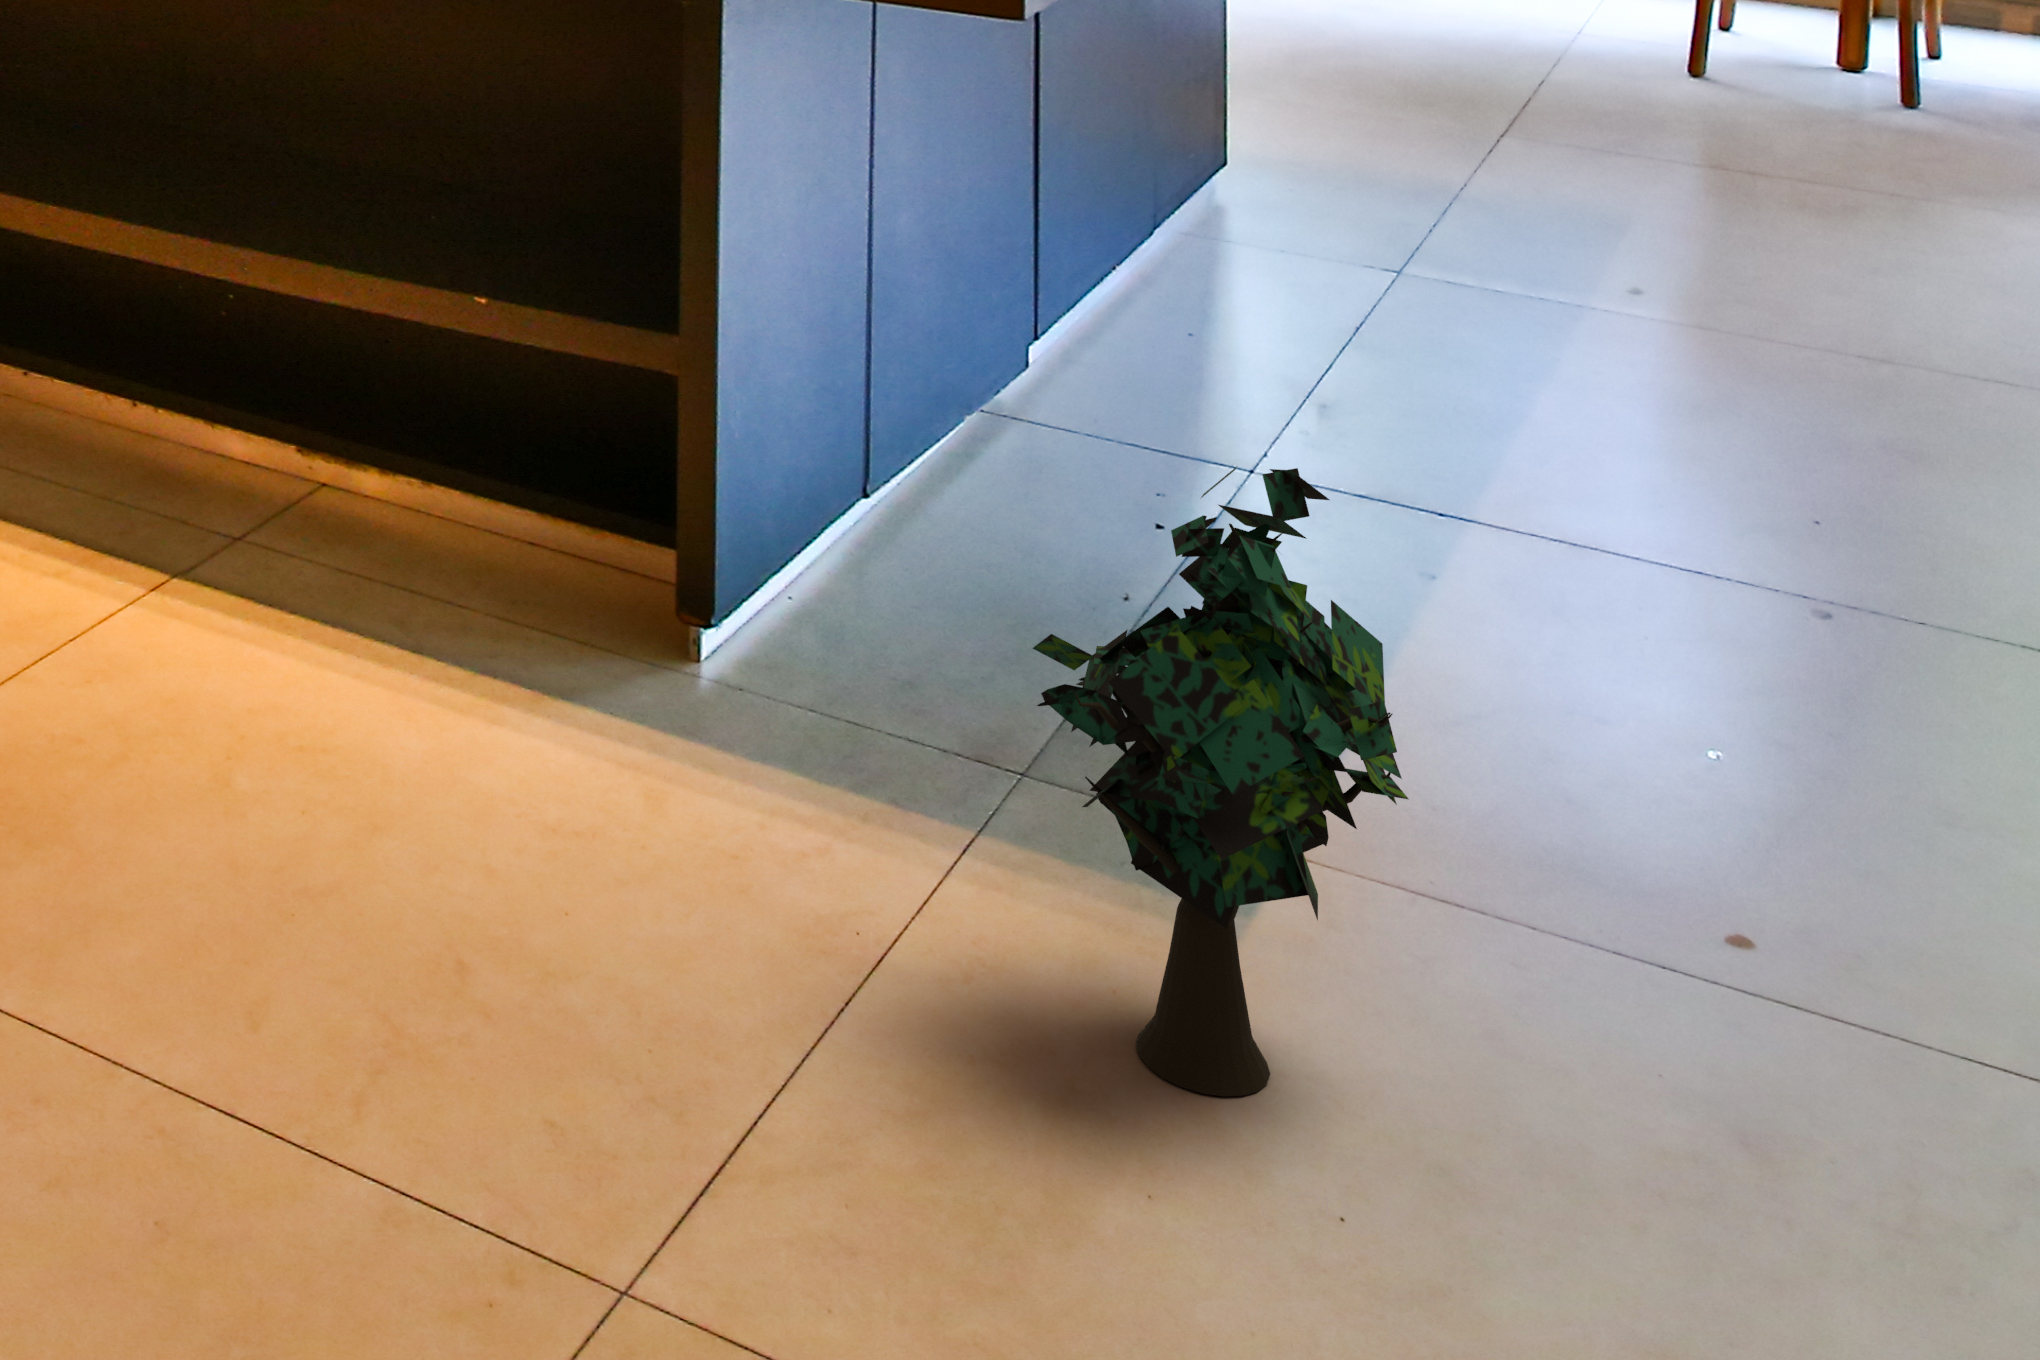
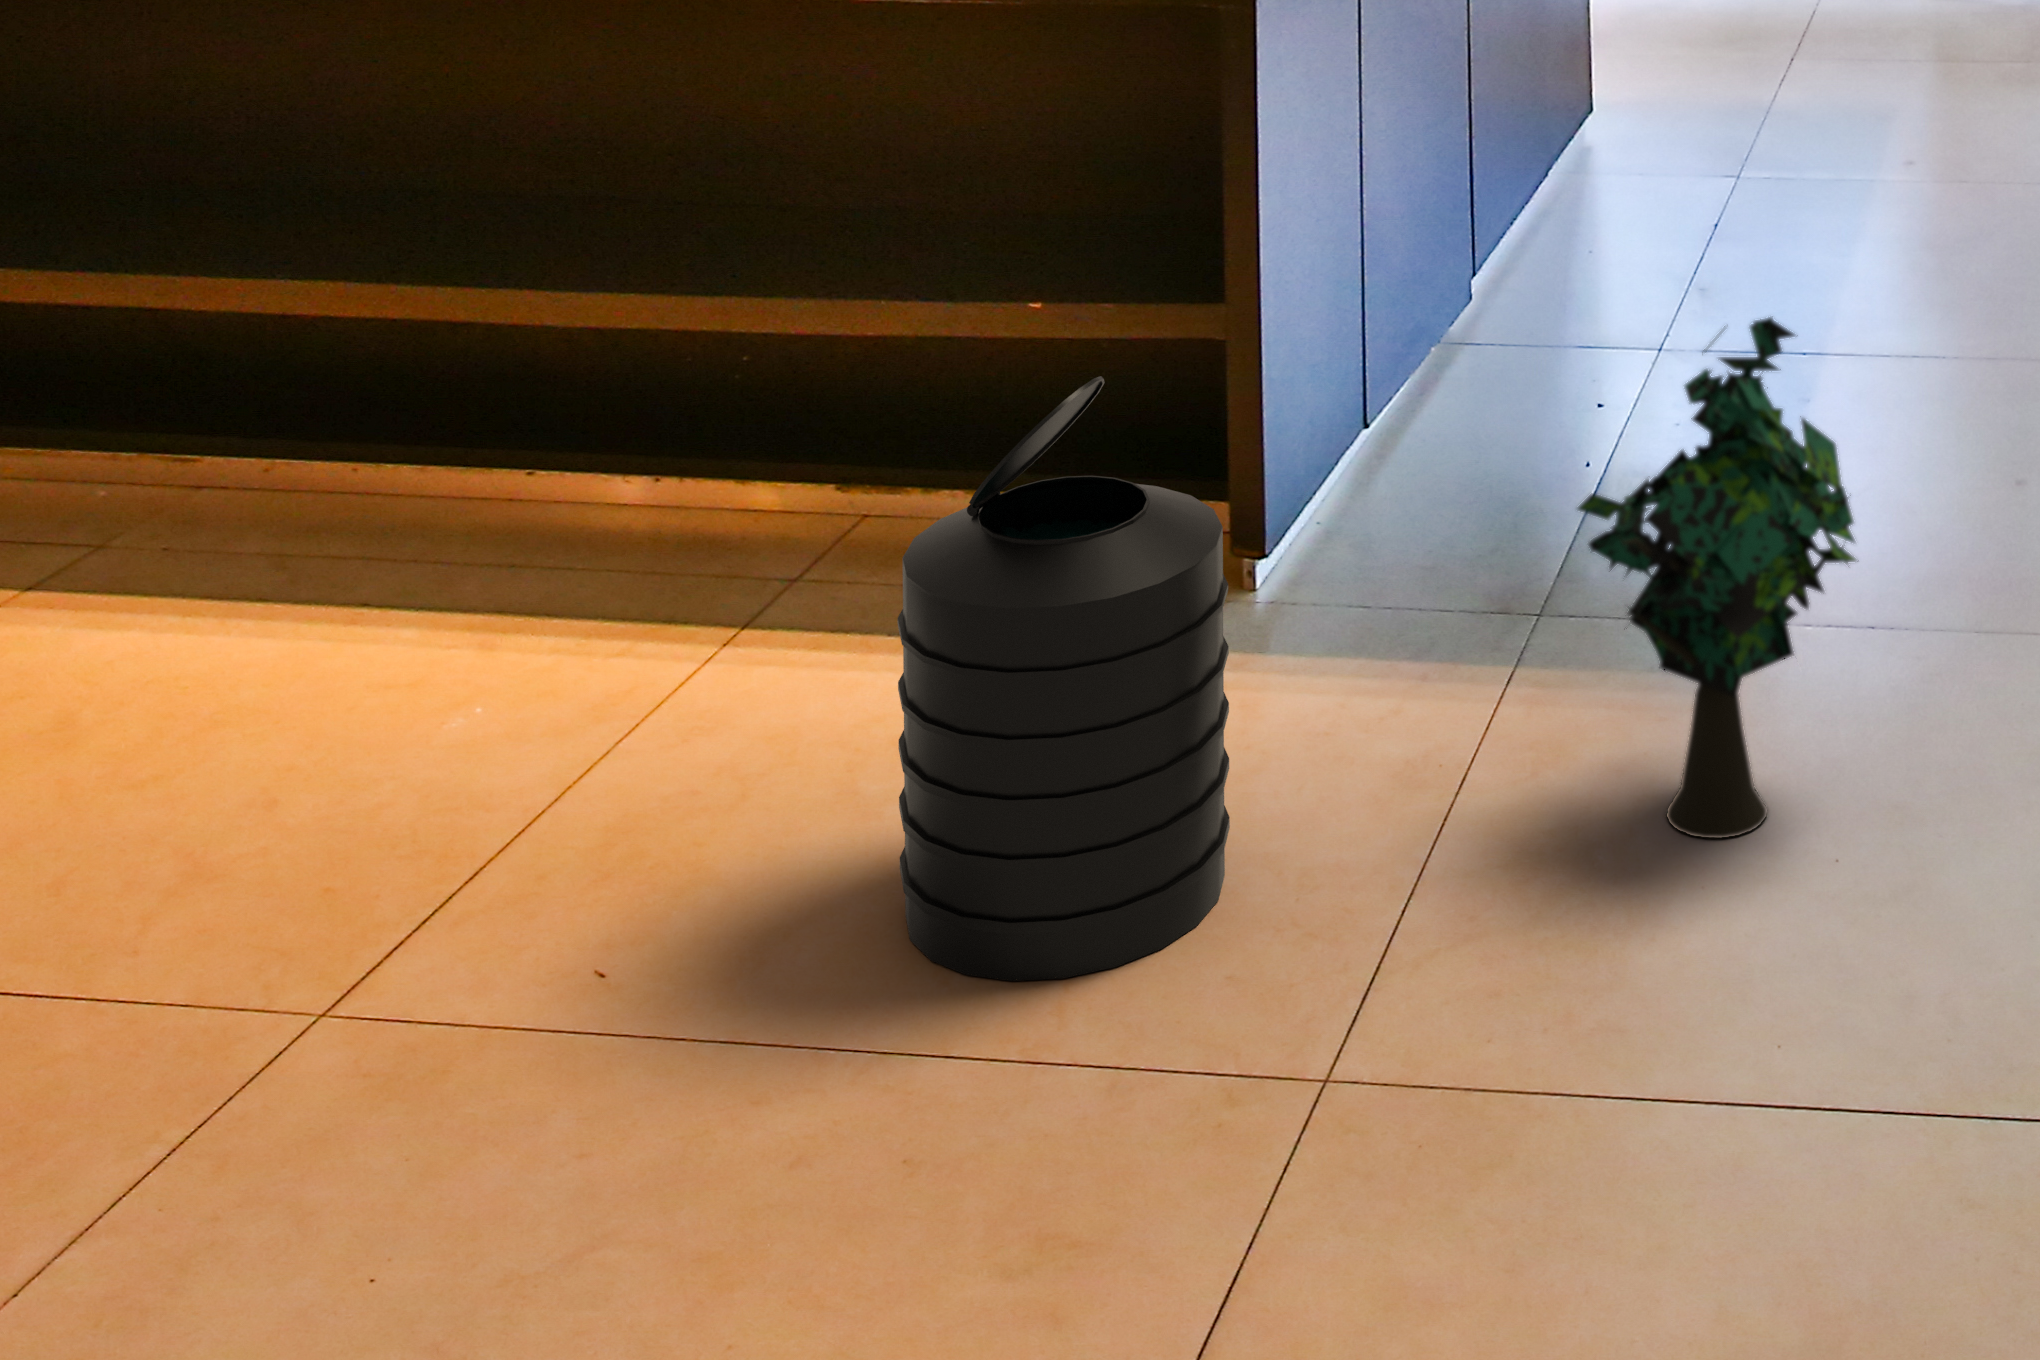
trash can: none [263,383,609,1028] -> present [897,376,1230,981]

